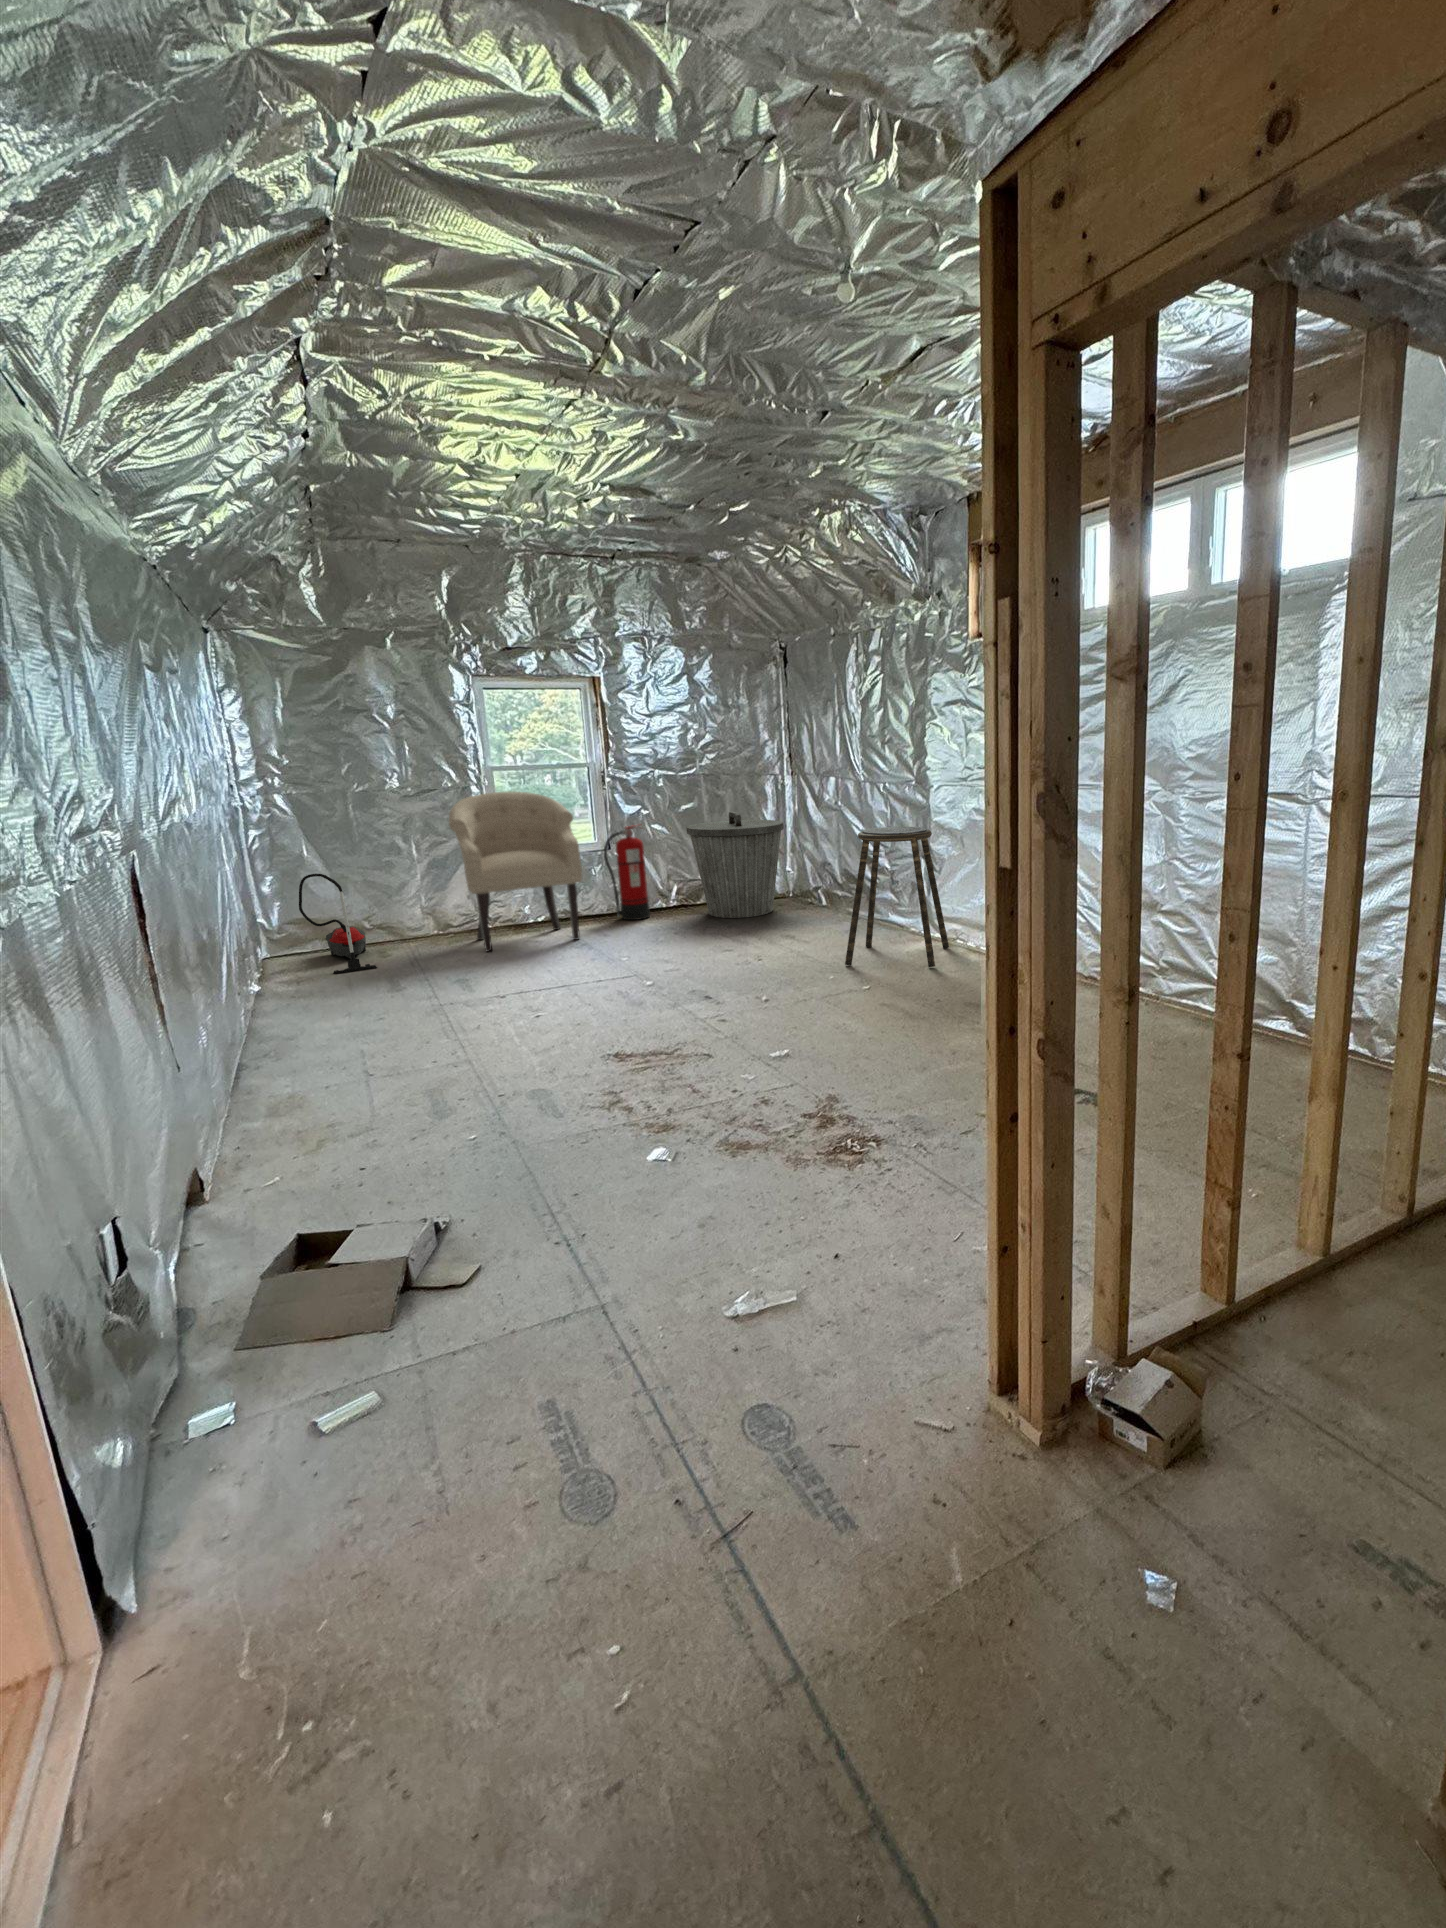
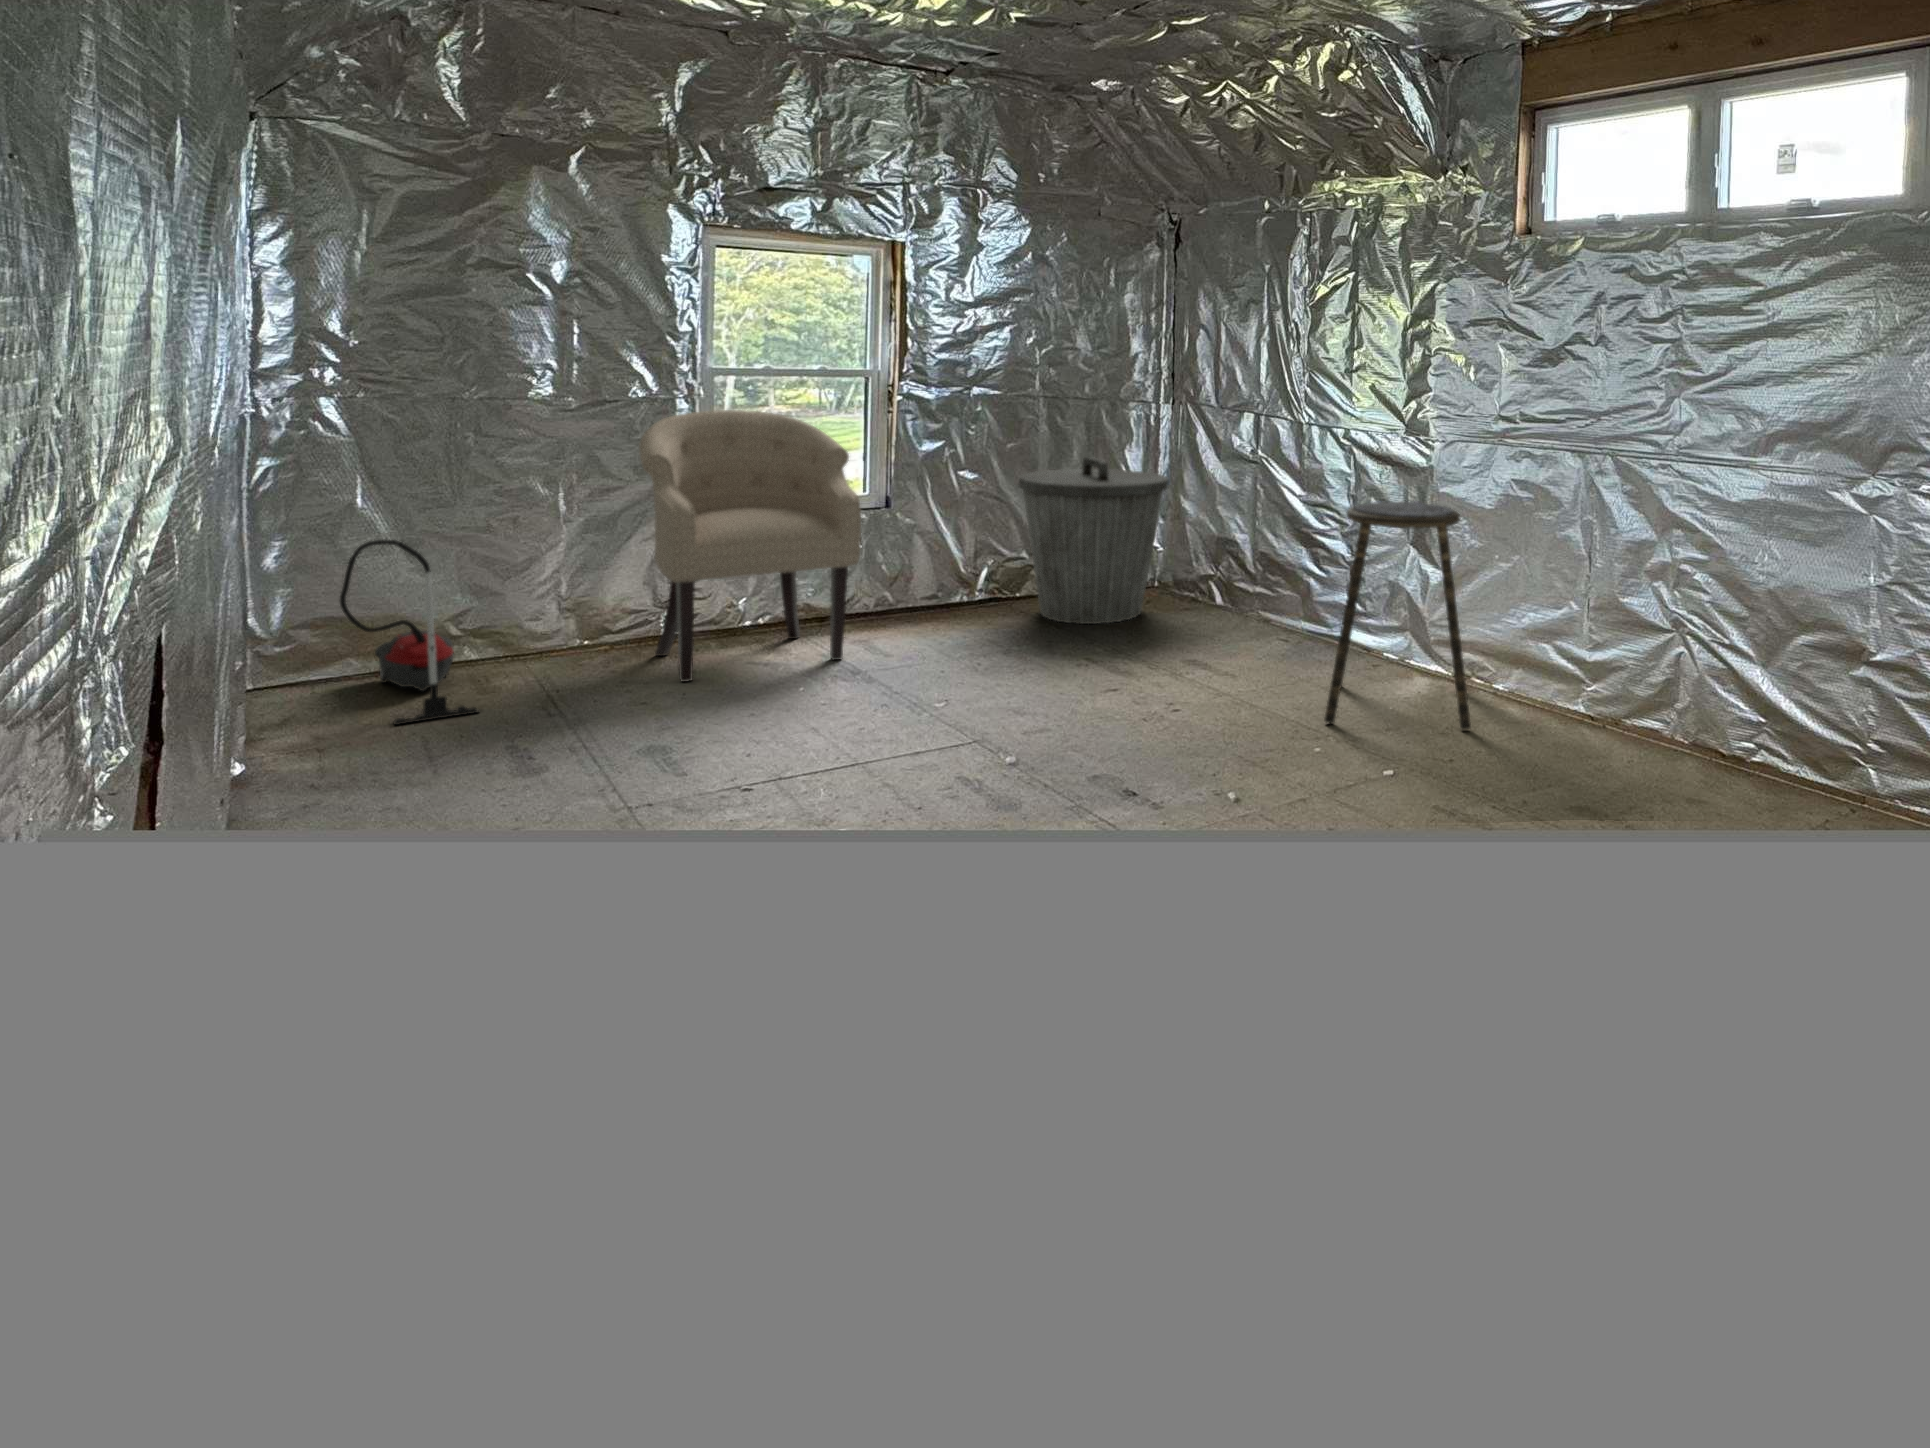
fire extinguisher: present [604,825,650,920] -> none [881,470,953,623]

